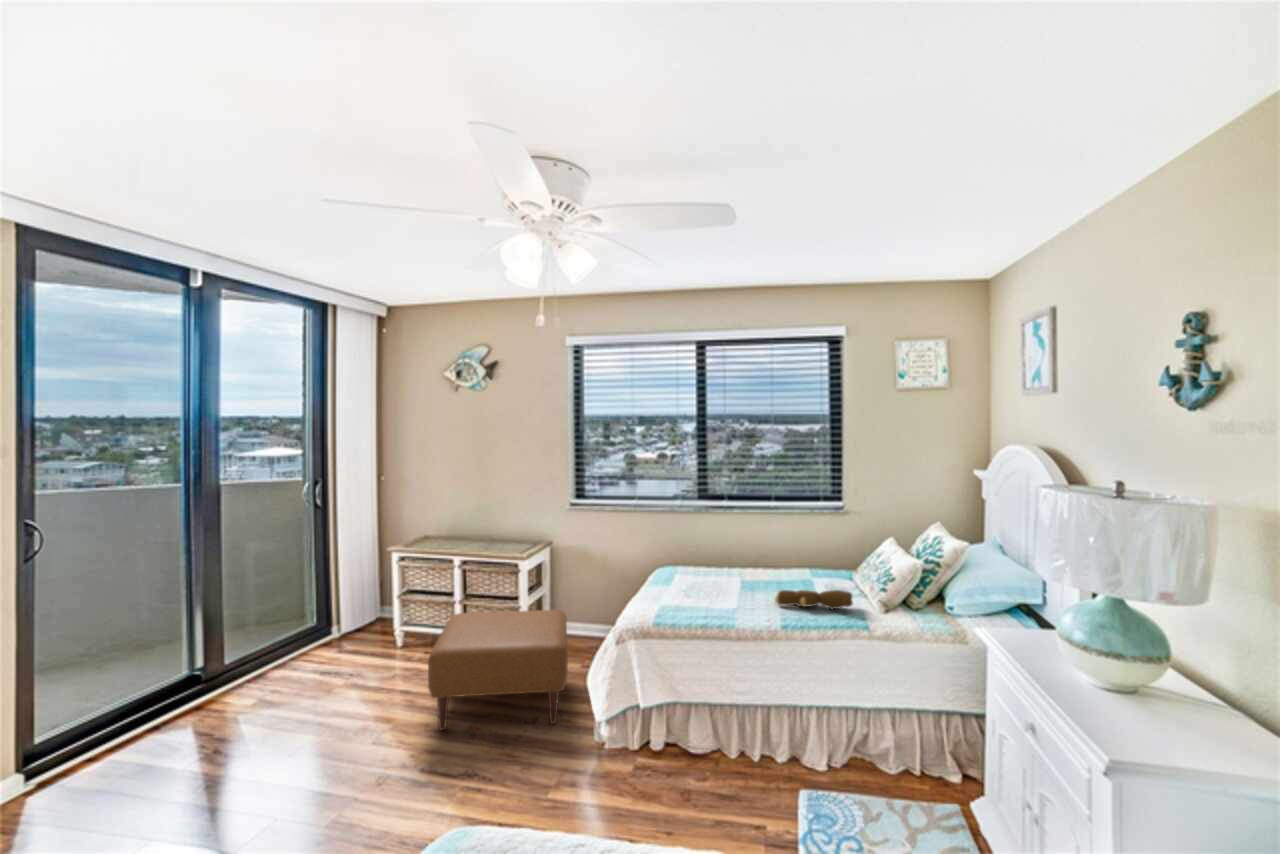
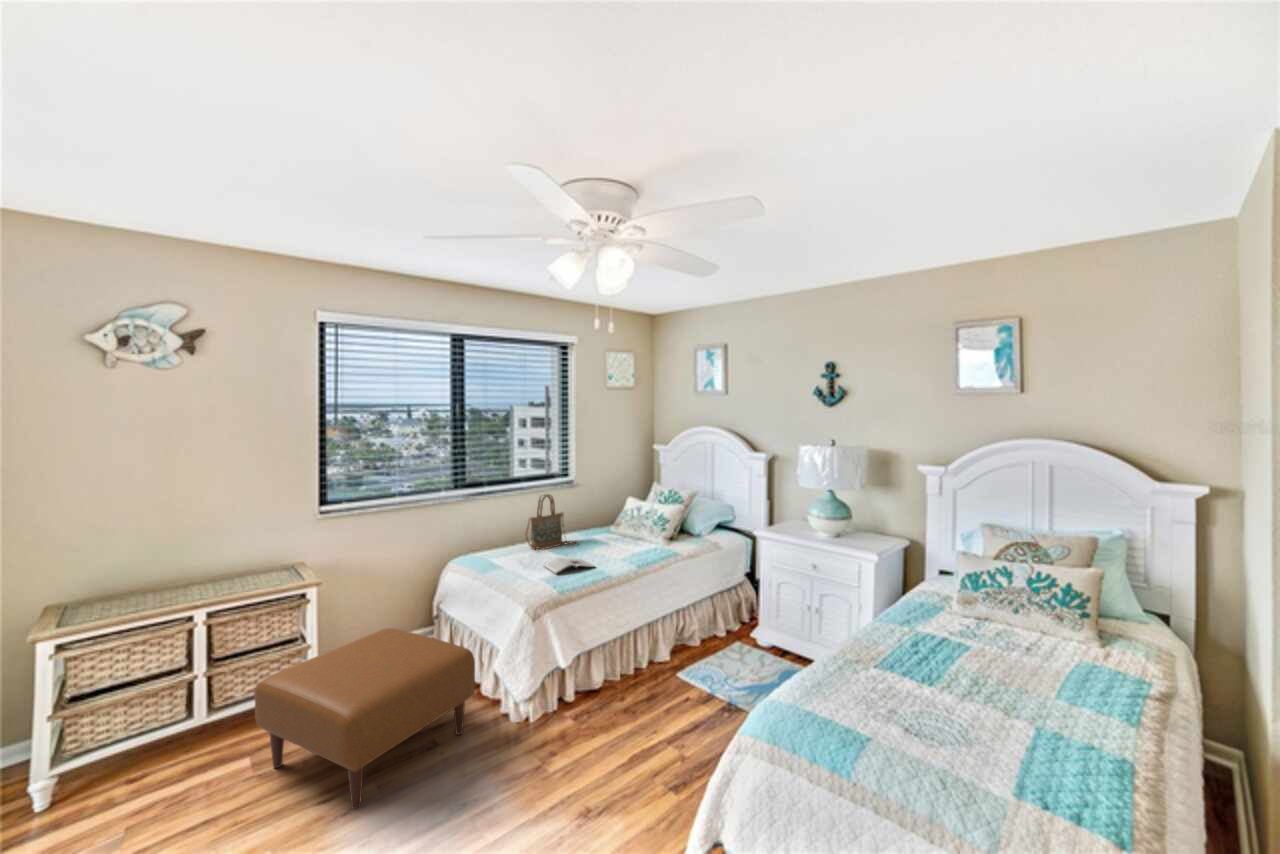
handbag: none [712,517,778,584] -> present [525,494,578,550]
magazine: none [682,588,742,610] -> present [544,557,595,574]
teddy bear: present [775,590,853,609] -> none [605,534,659,555]

